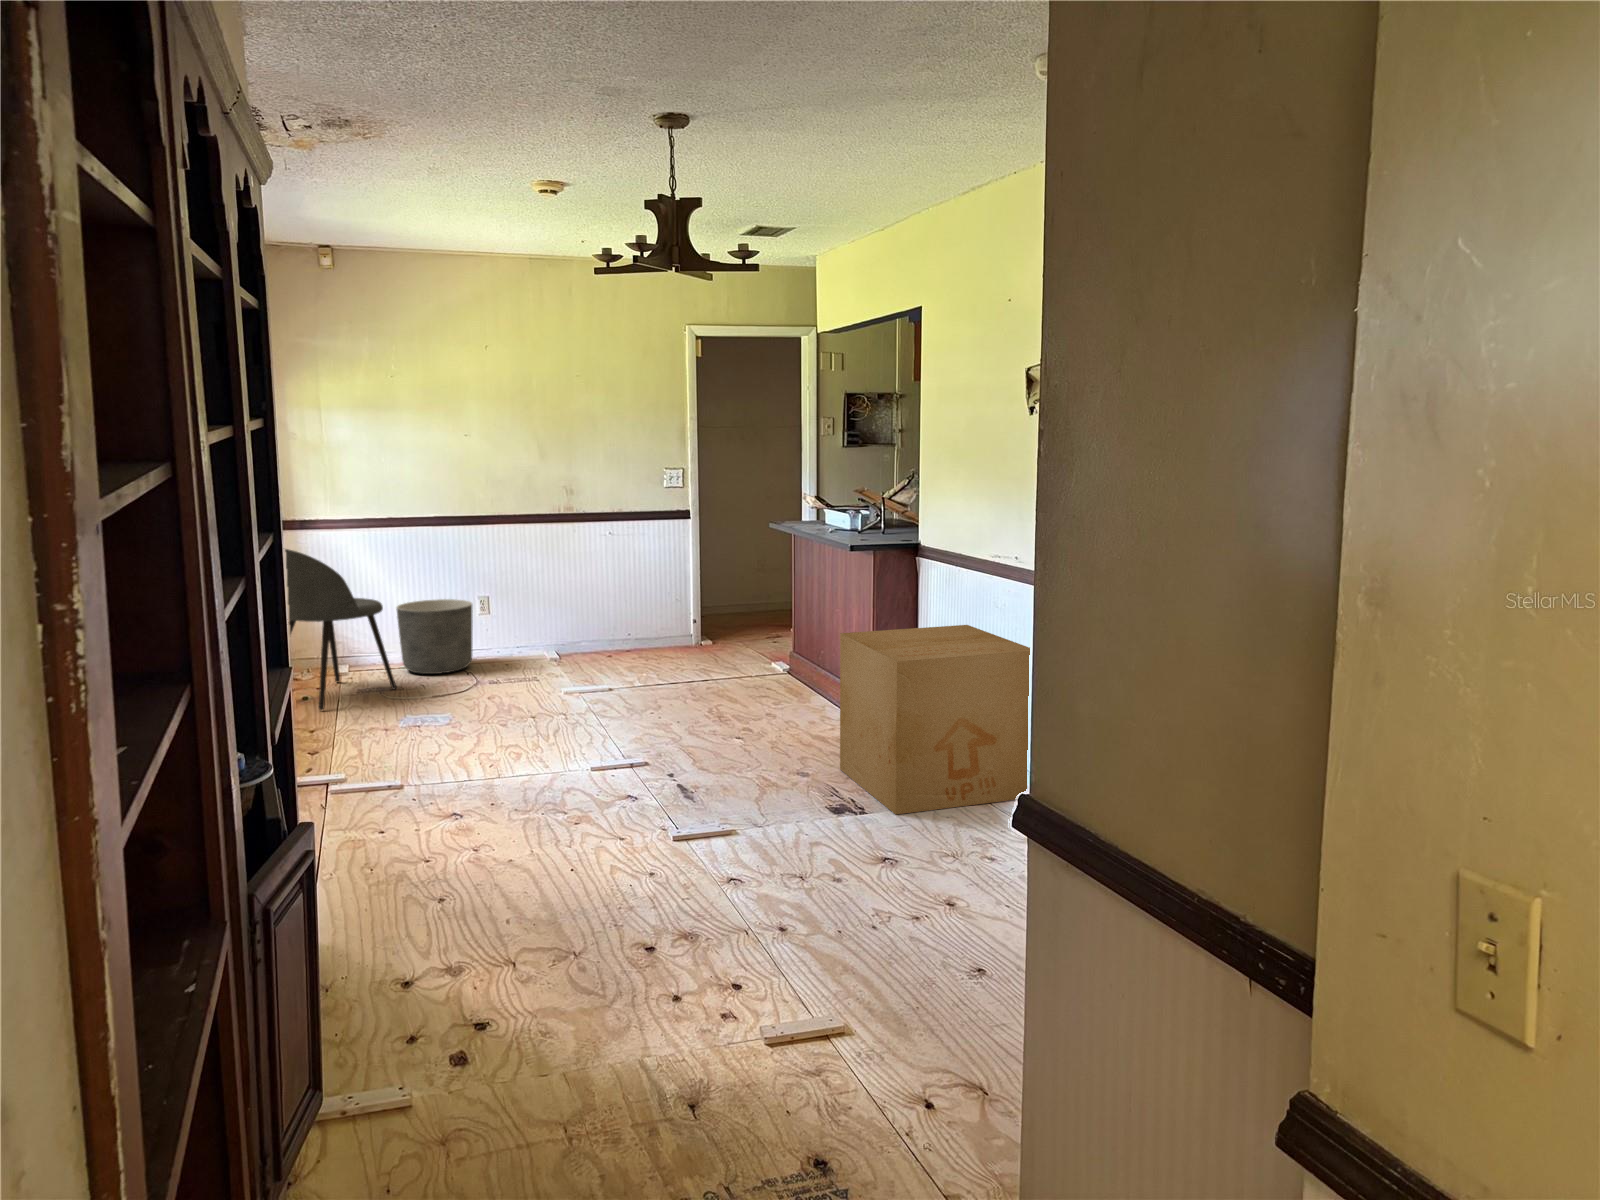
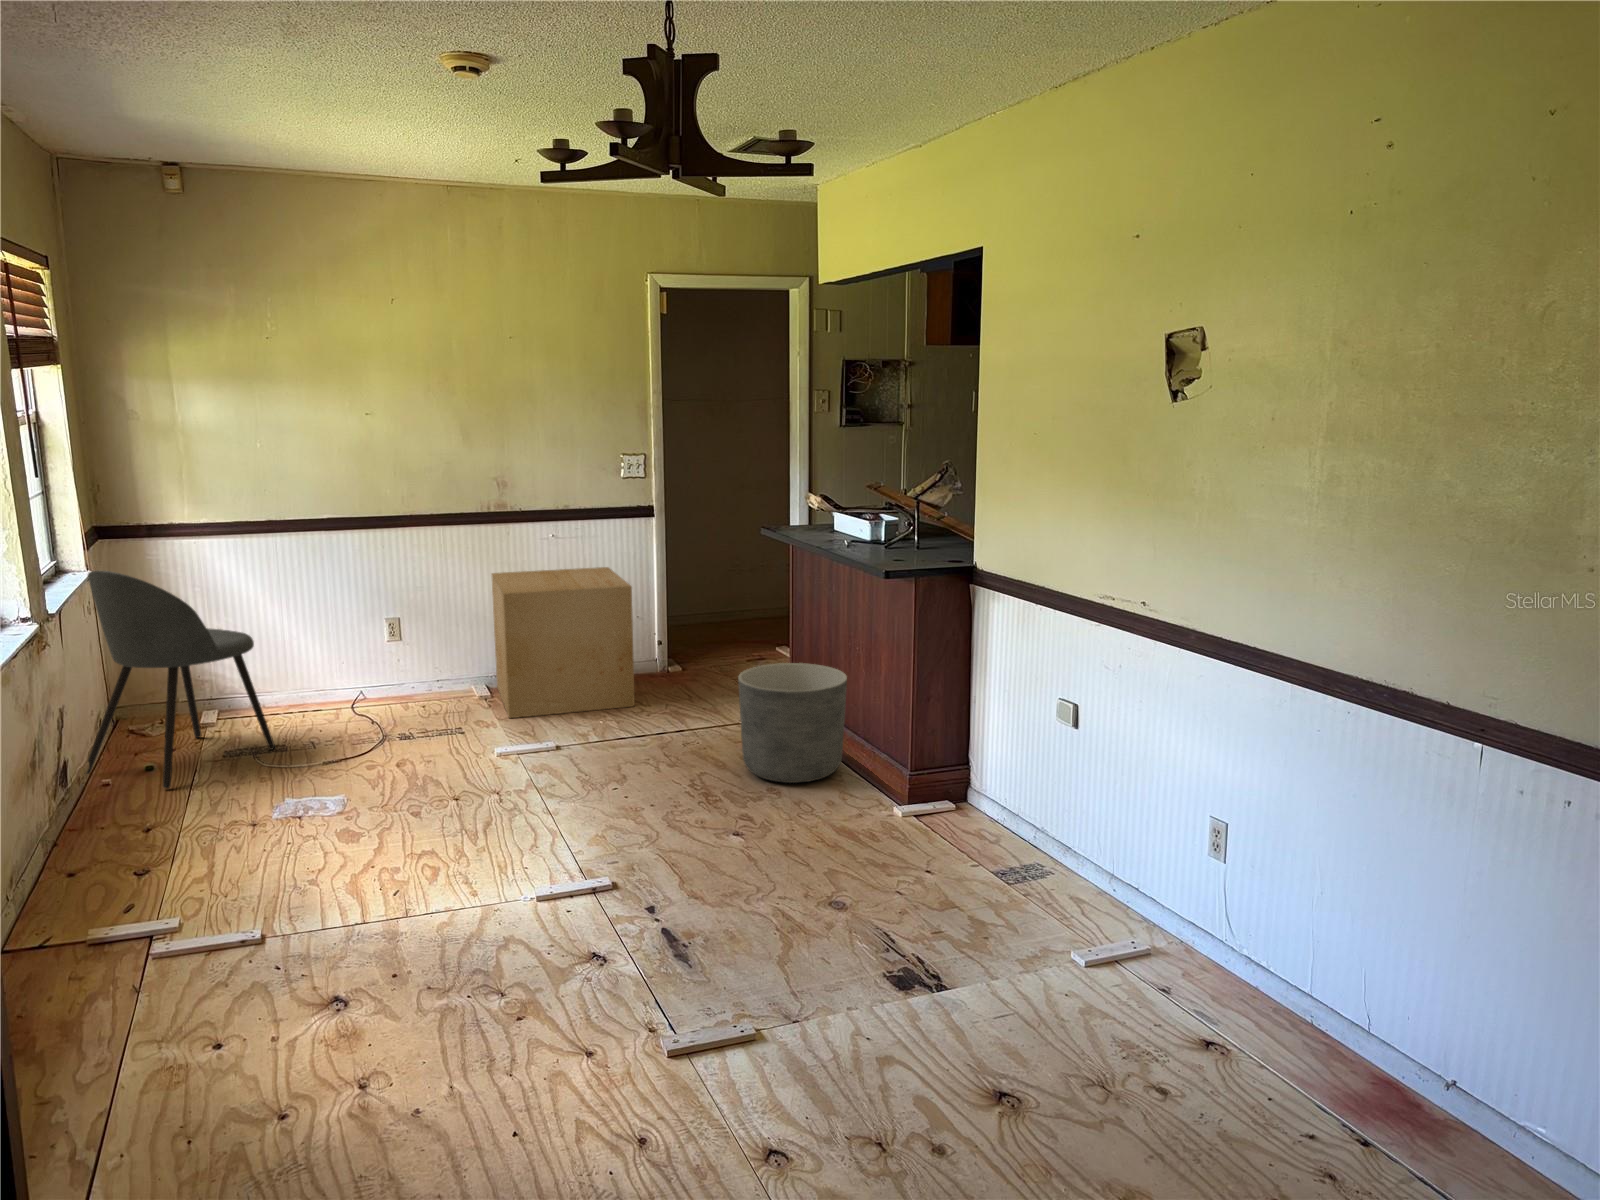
planter: present [396,599,473,674] -> present [738,663,847,783]
cardboard box: present [840,625,1030,814] -> present [491,567,635,718]

